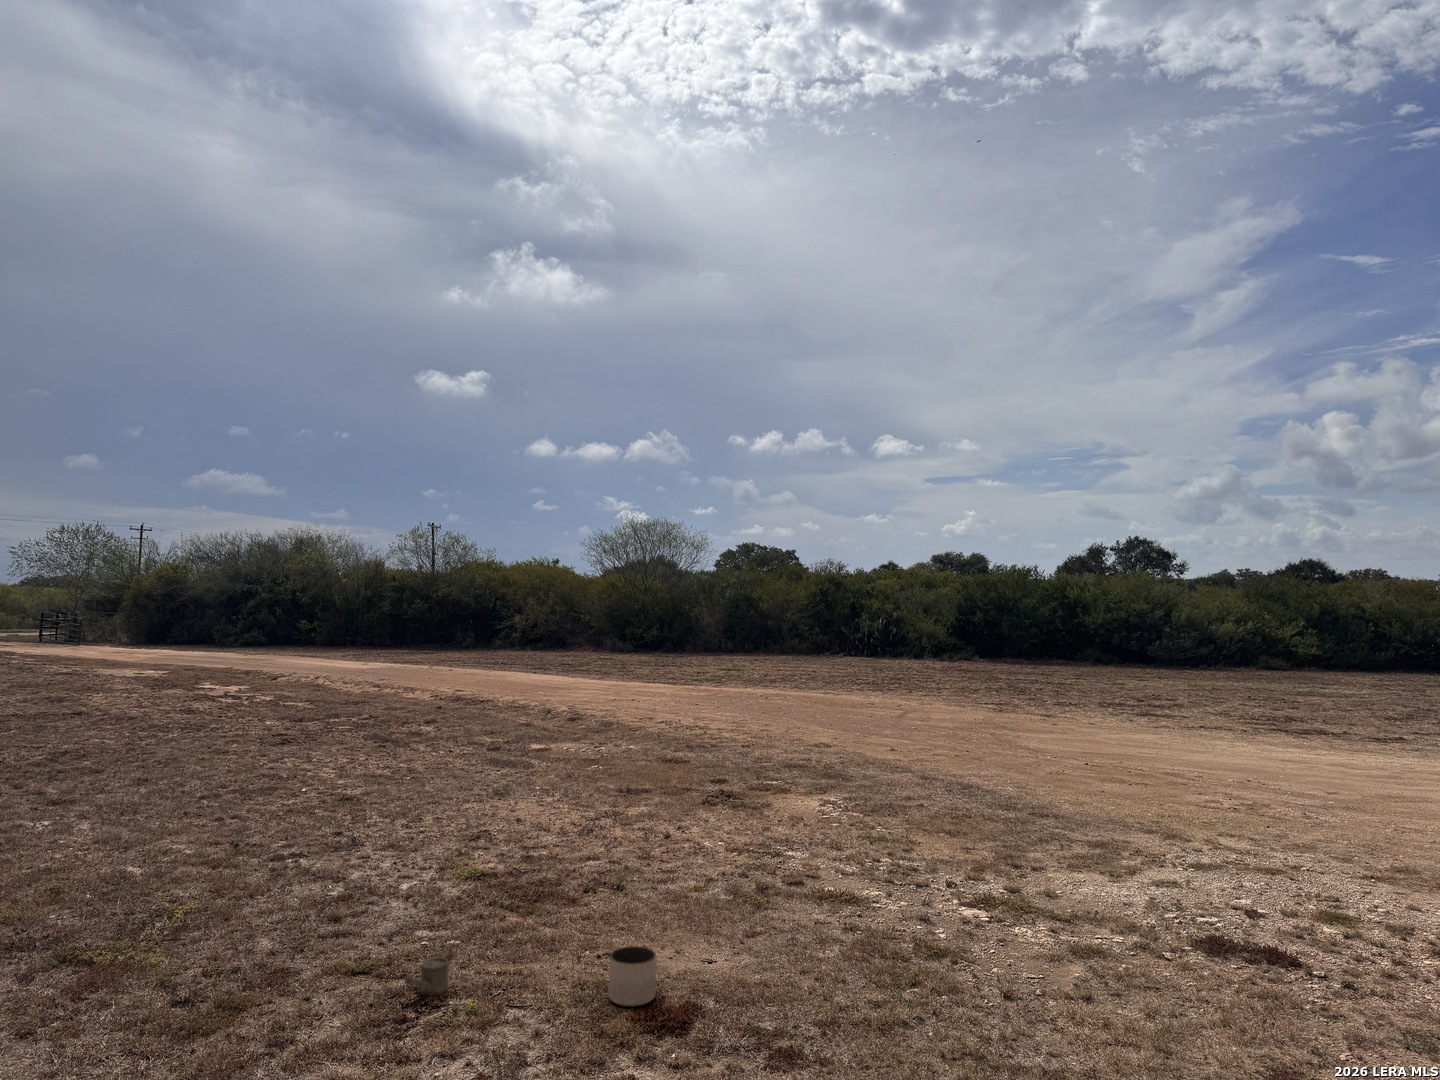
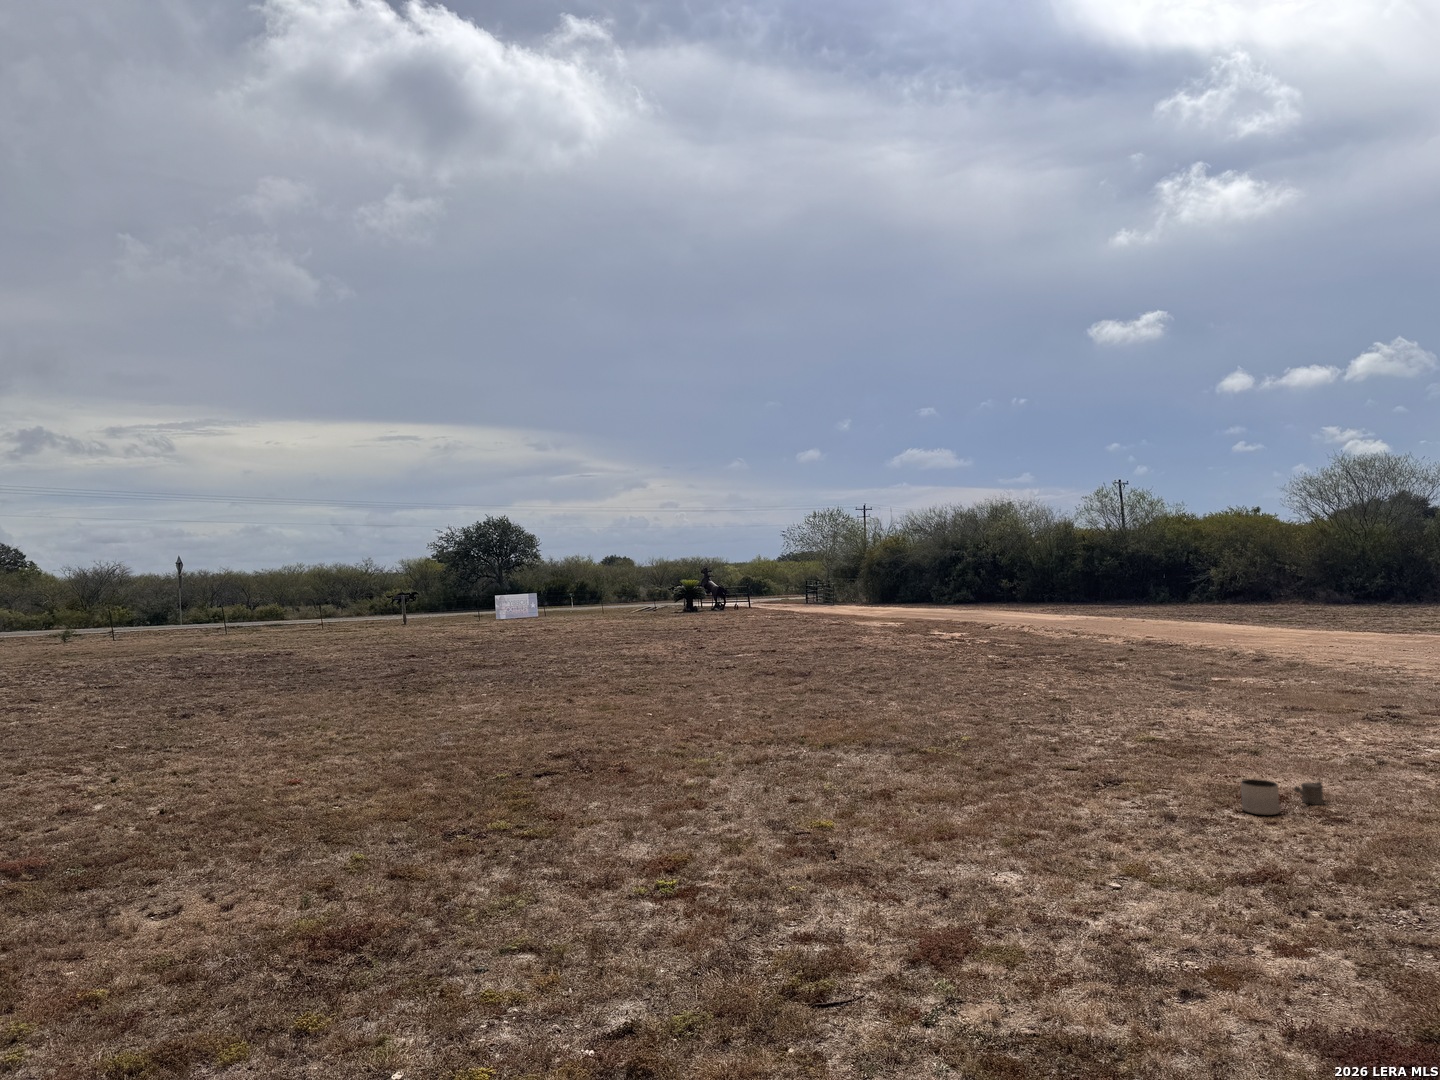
watering can: present [405,953,451,996] -> present [1294,782,1324,805]

